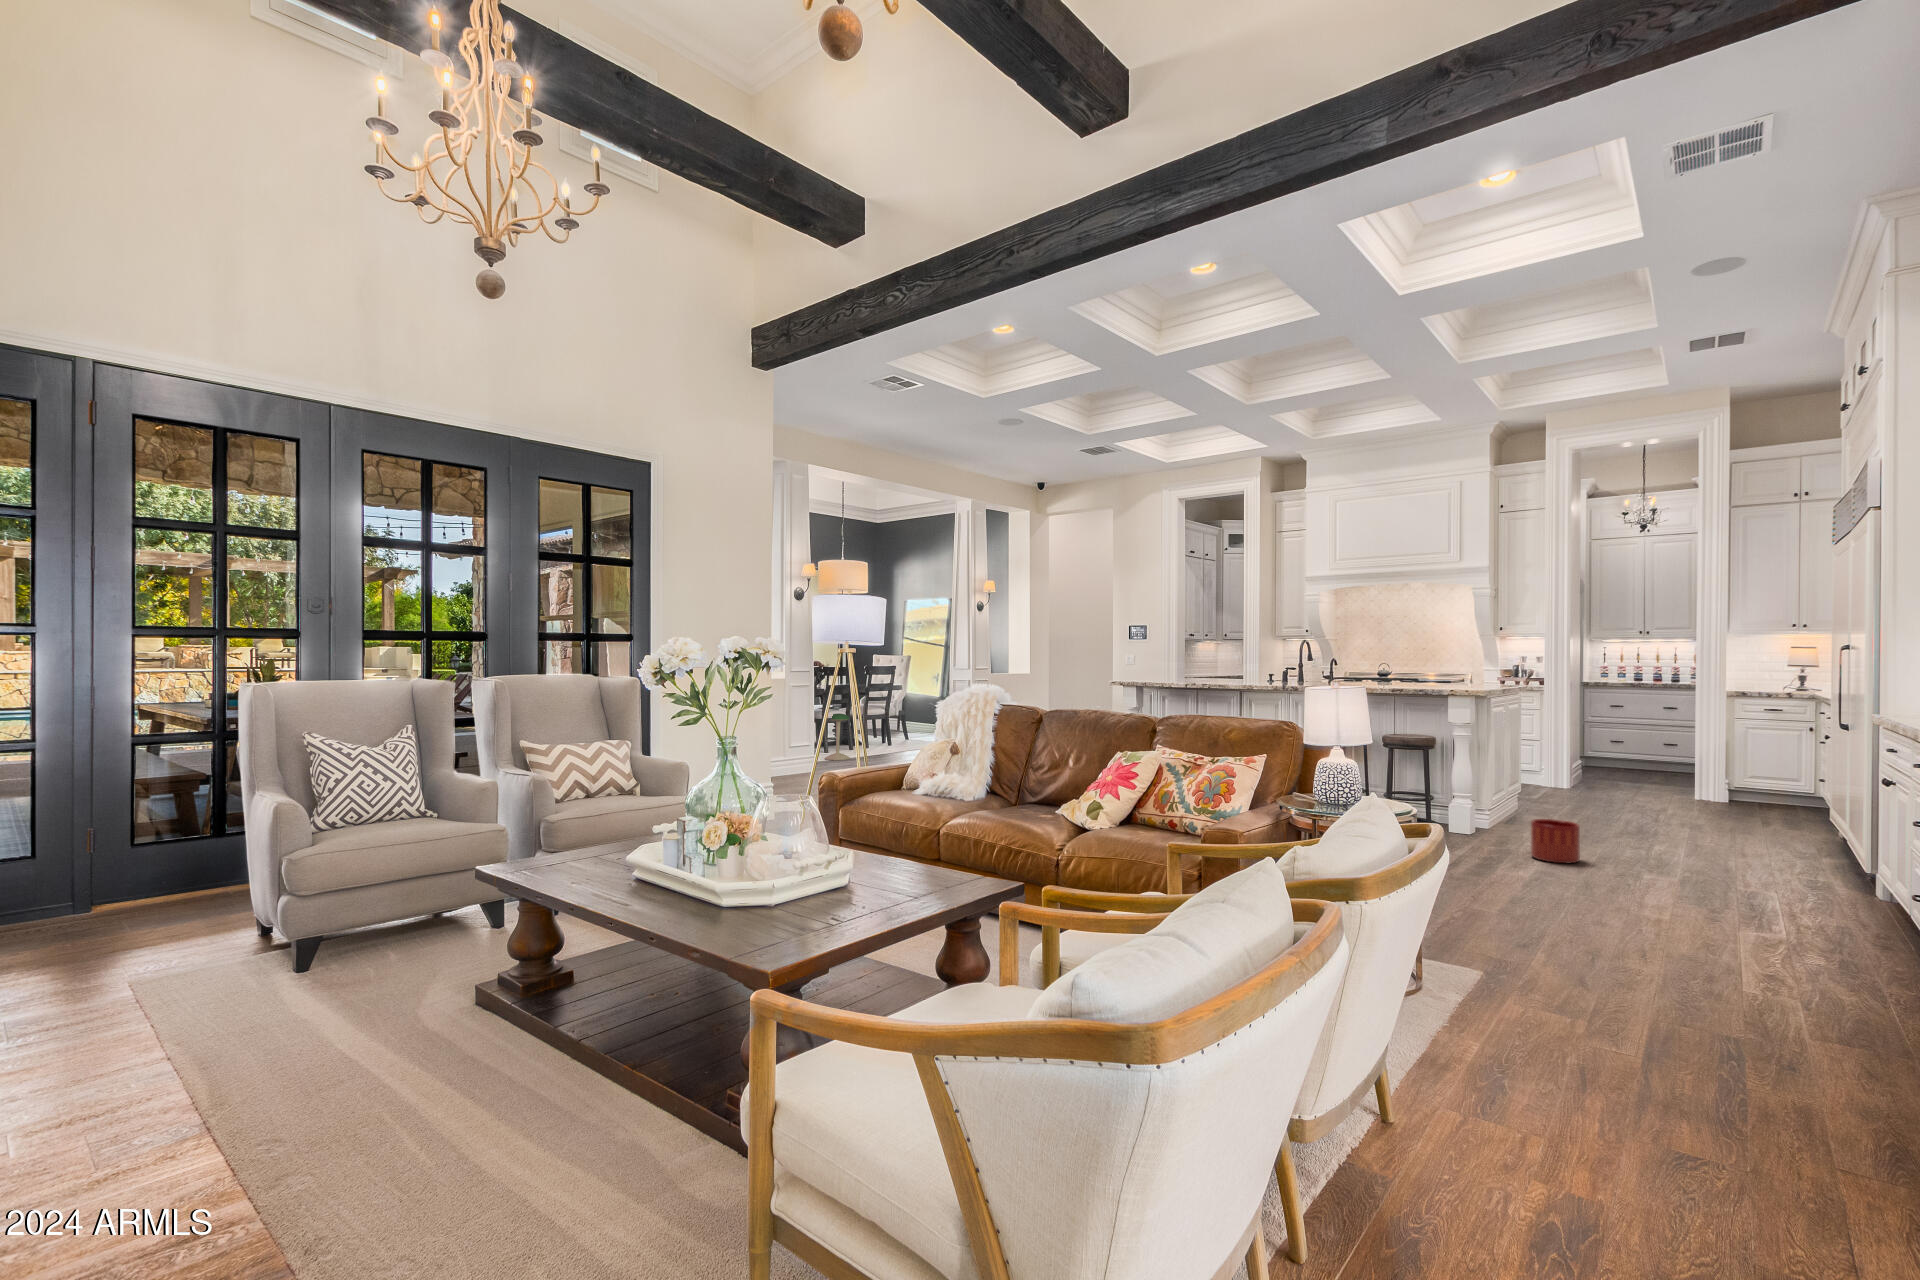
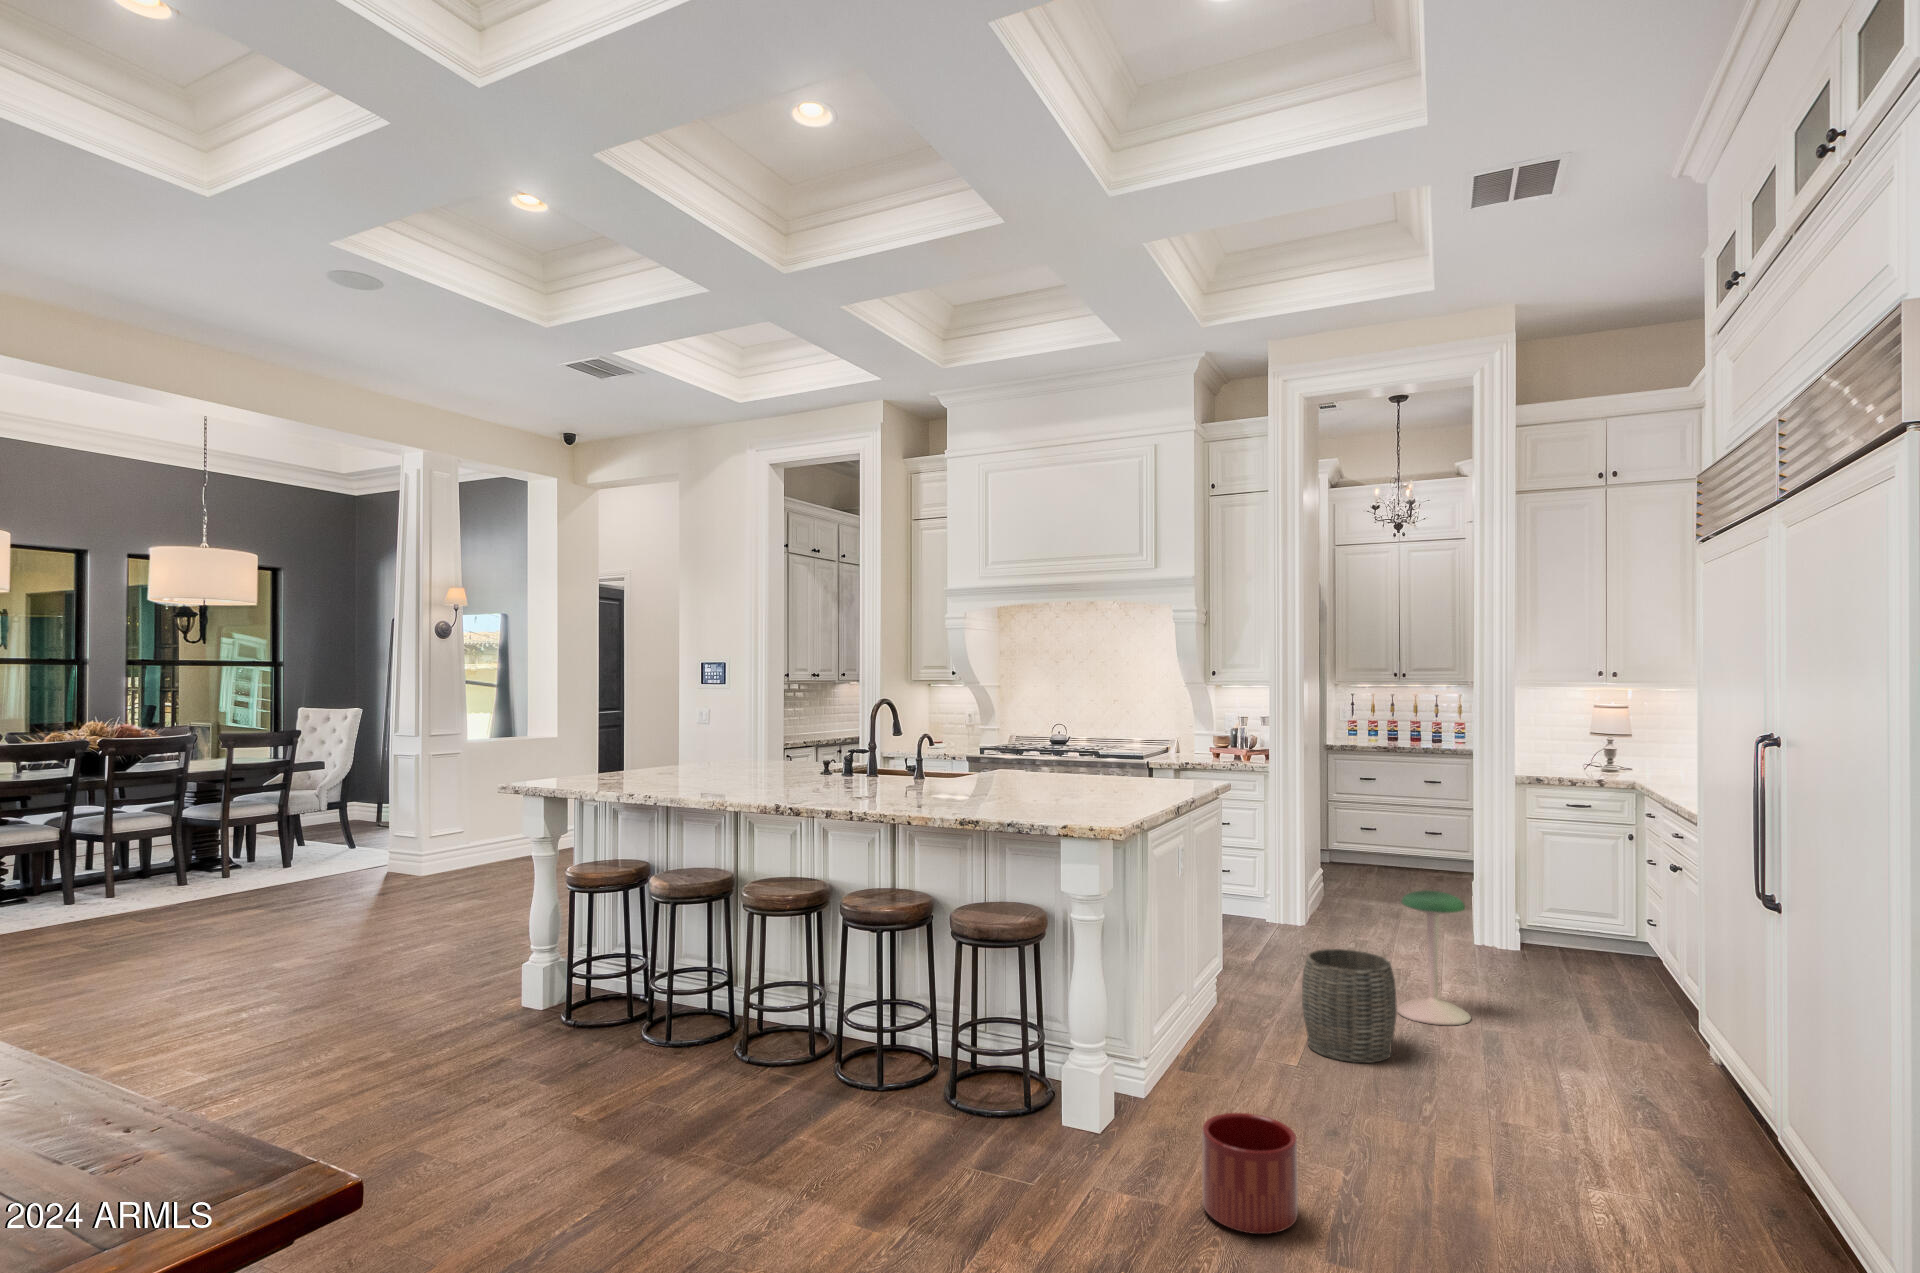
stool: present [825,713,850,760] -> present [1397,890,1471,1025]
woven basket: none [1575,775,1635,831] -> present [1302,949,1397,1063]

